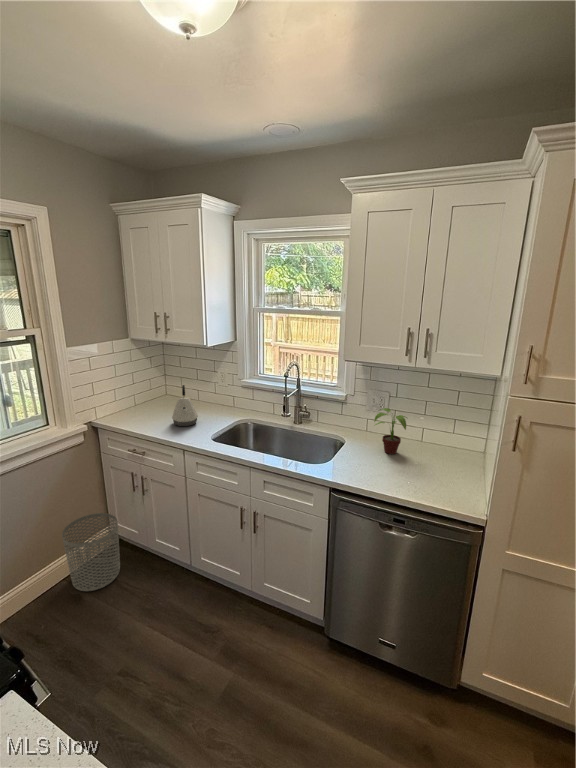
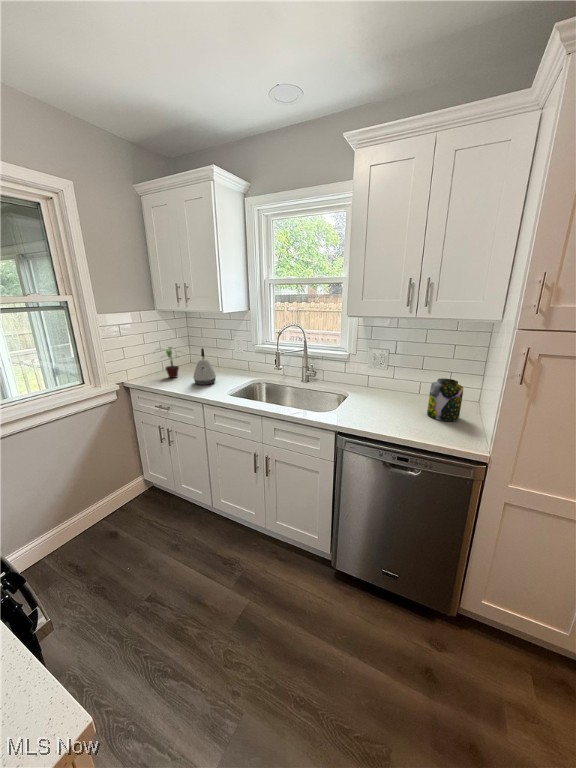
potted plant: present [374,408,407,454] -> present [158,347,179,378]
jar: none [428,432,464,479] -> present [427,378,463,421]
waste bin: present [62,513,120,591] -> none [99,462,152,529]

